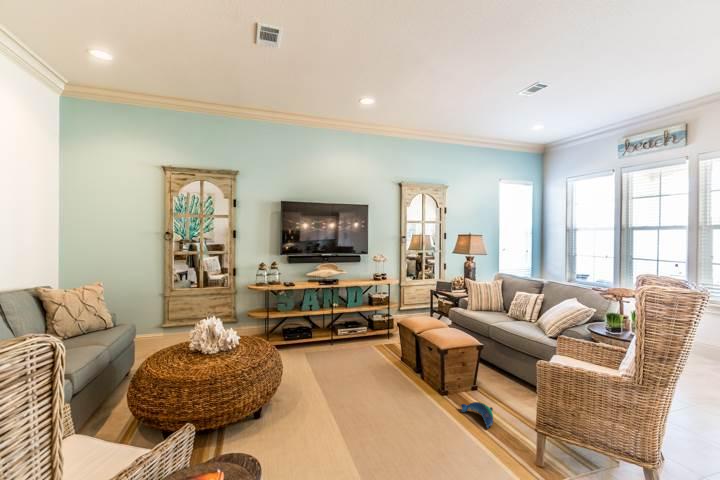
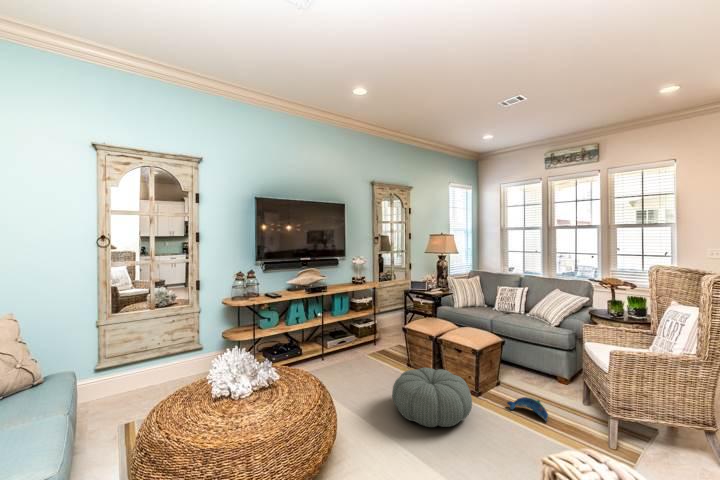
pouf: none [348,359,421,413] -> present [392,368,472,427]

